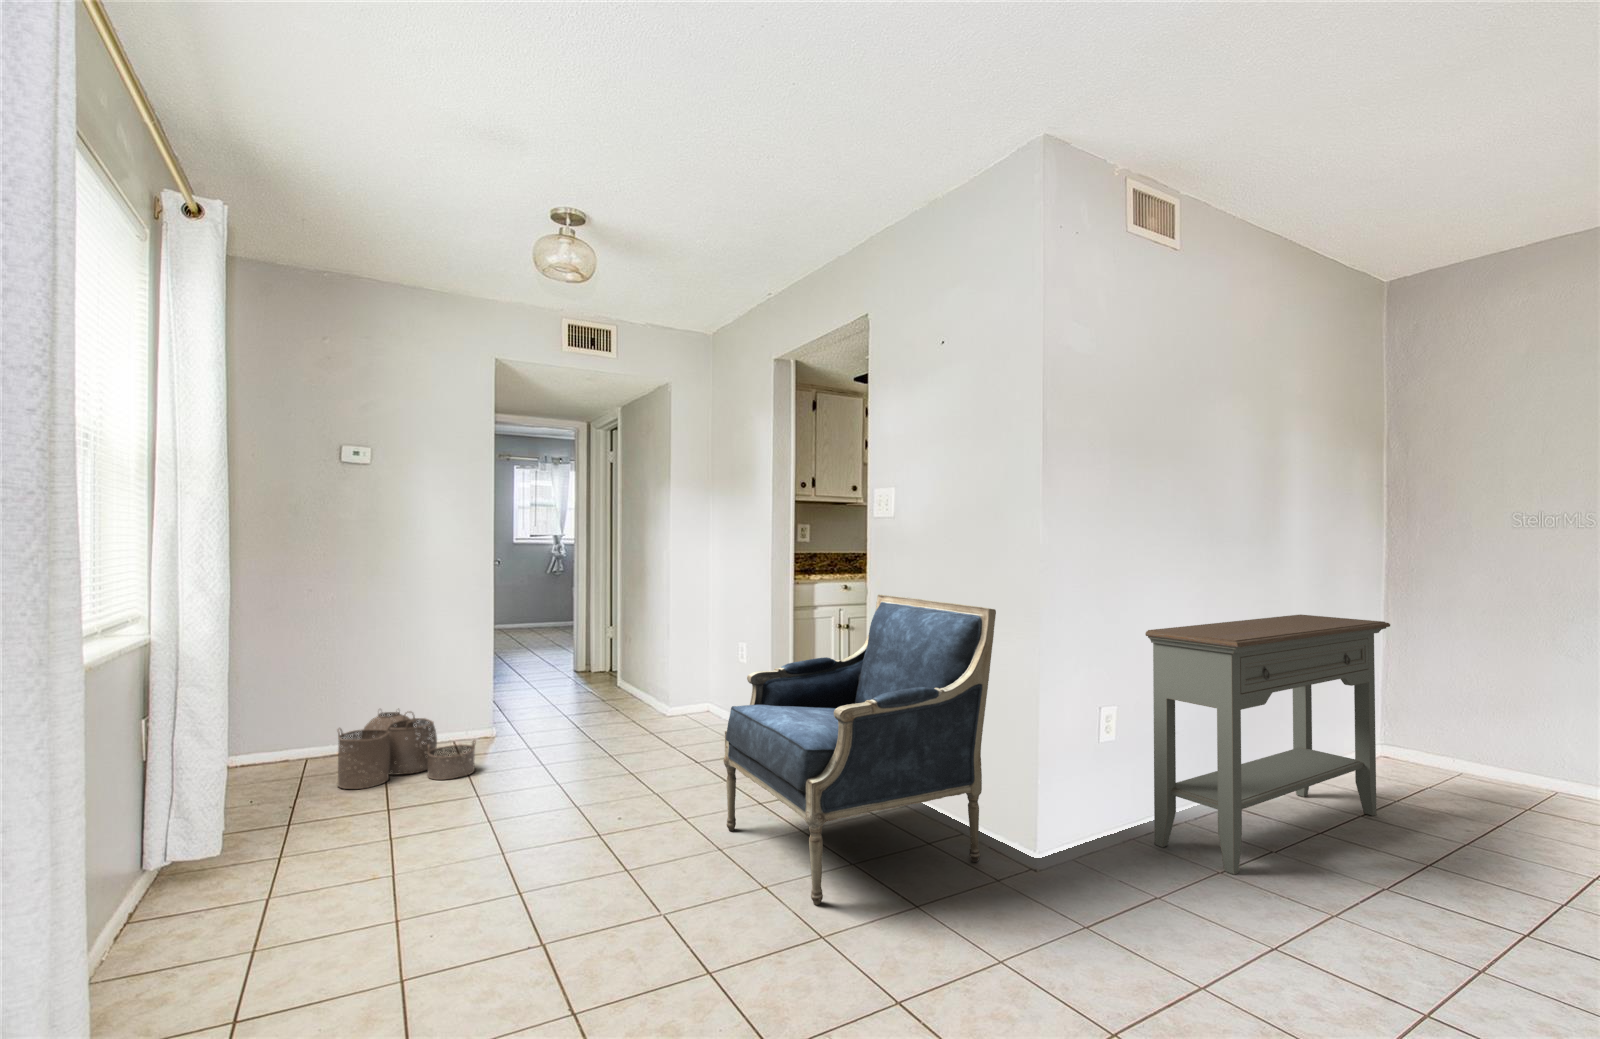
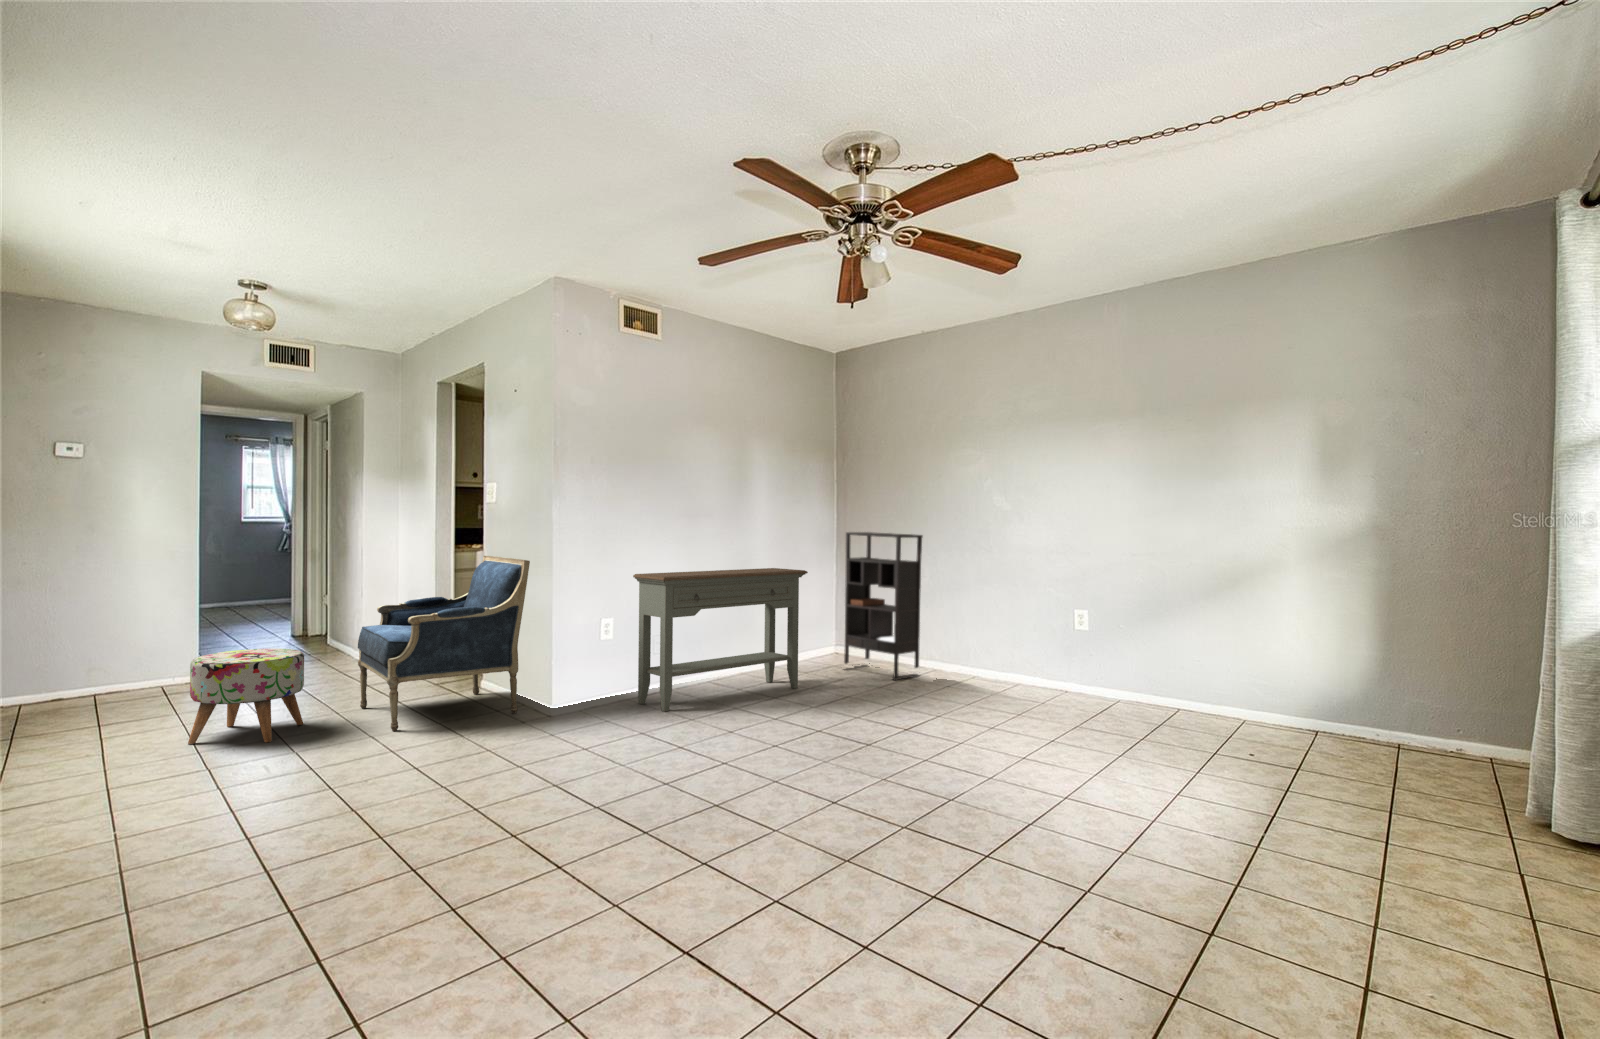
bookshelf: none [1373,557,1544,802] -> present [844,532,923,680]
woven basket: present [338,712,476,789] -> none [59,649,179,702]
ottoman: none [508,745,670,927] -> present [188,649,304,744]

